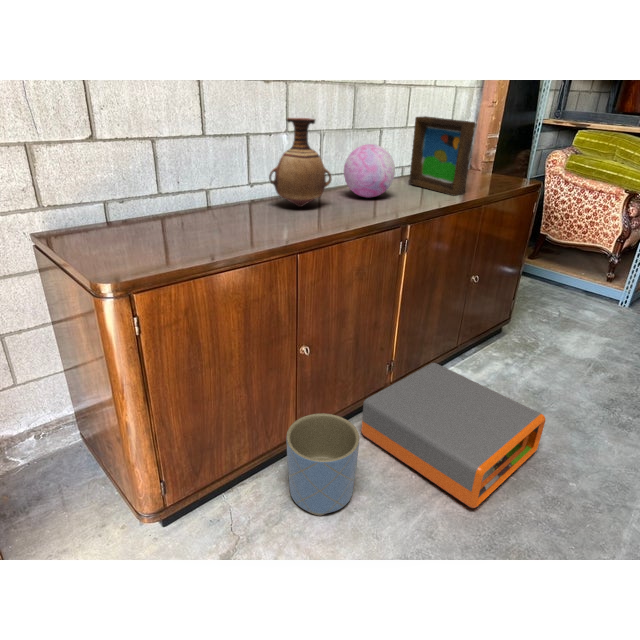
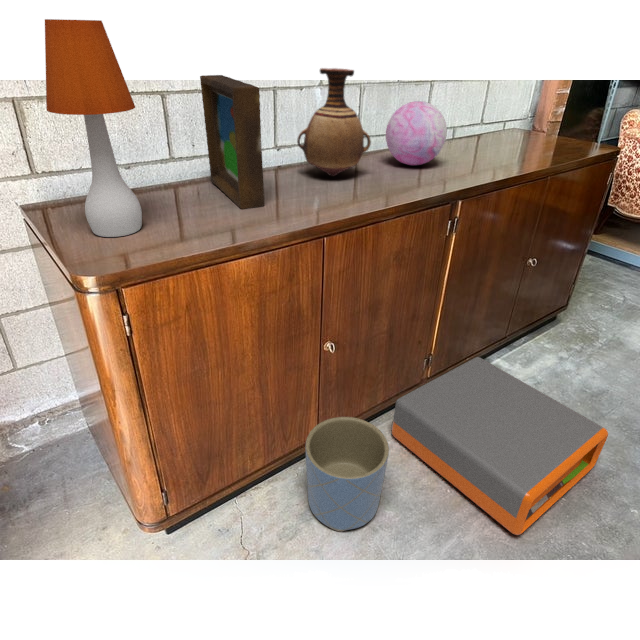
table lamp: none [67,80,142,256] -> present [45,19,142,237]
picture frame: present [409,116,475,196] -> present [200,75,264,209]

